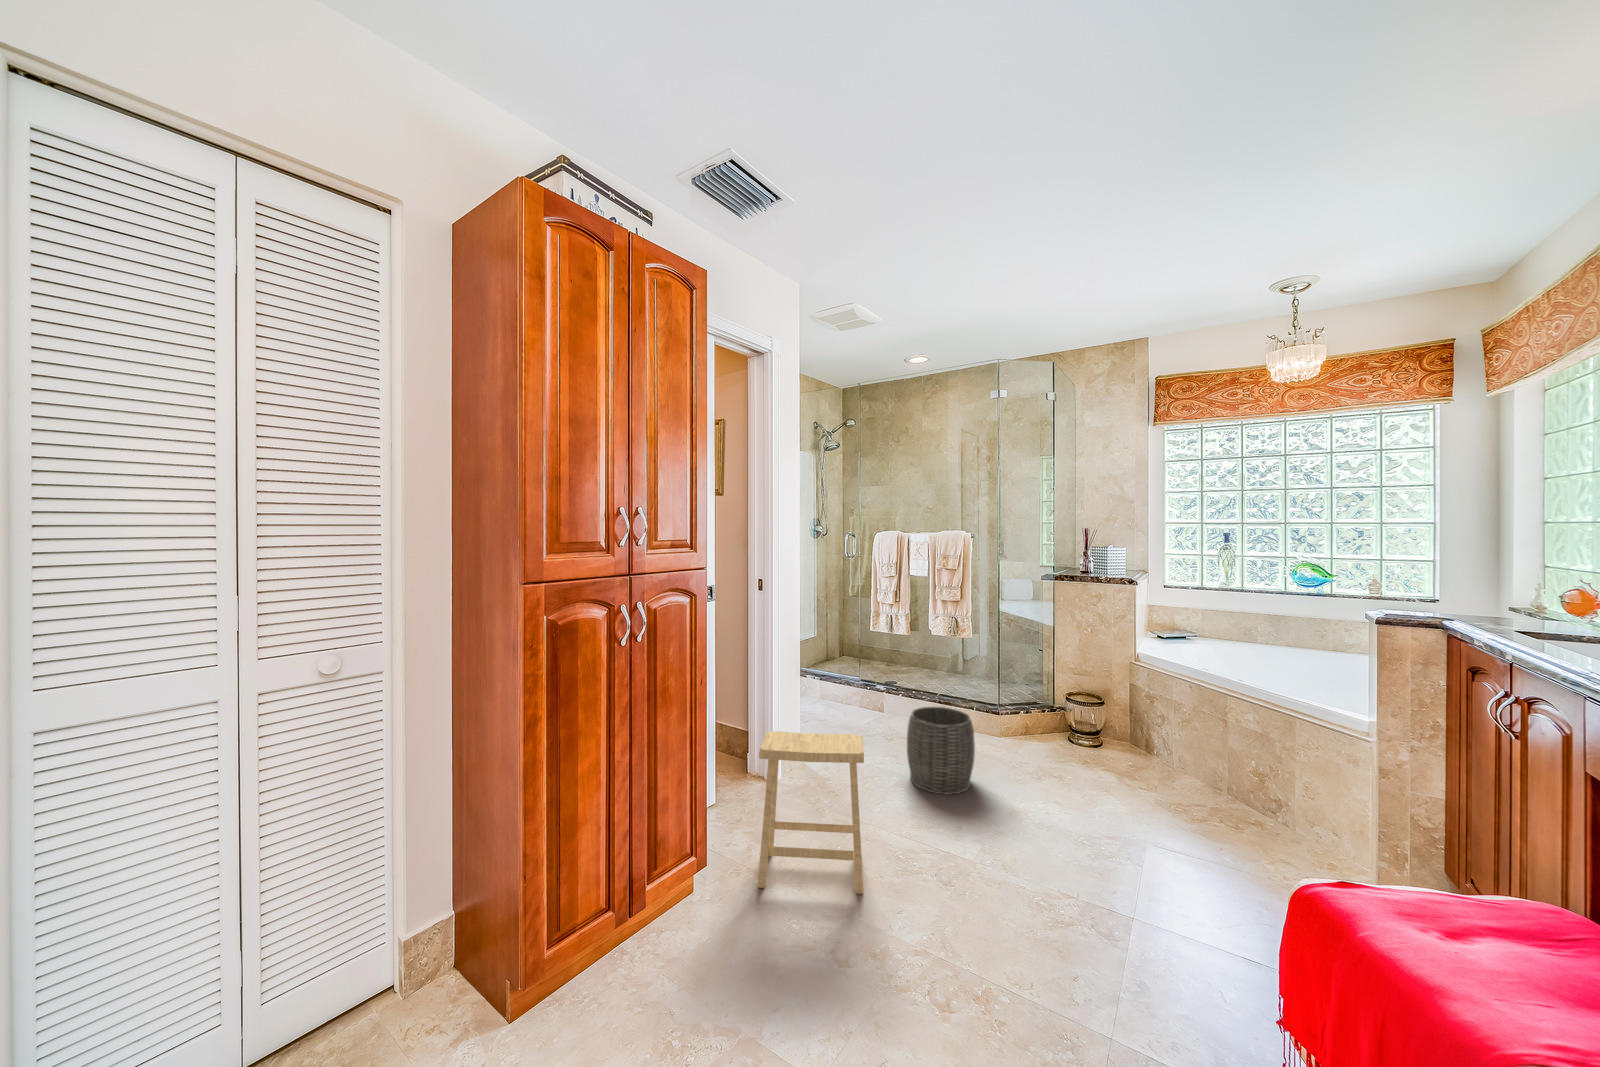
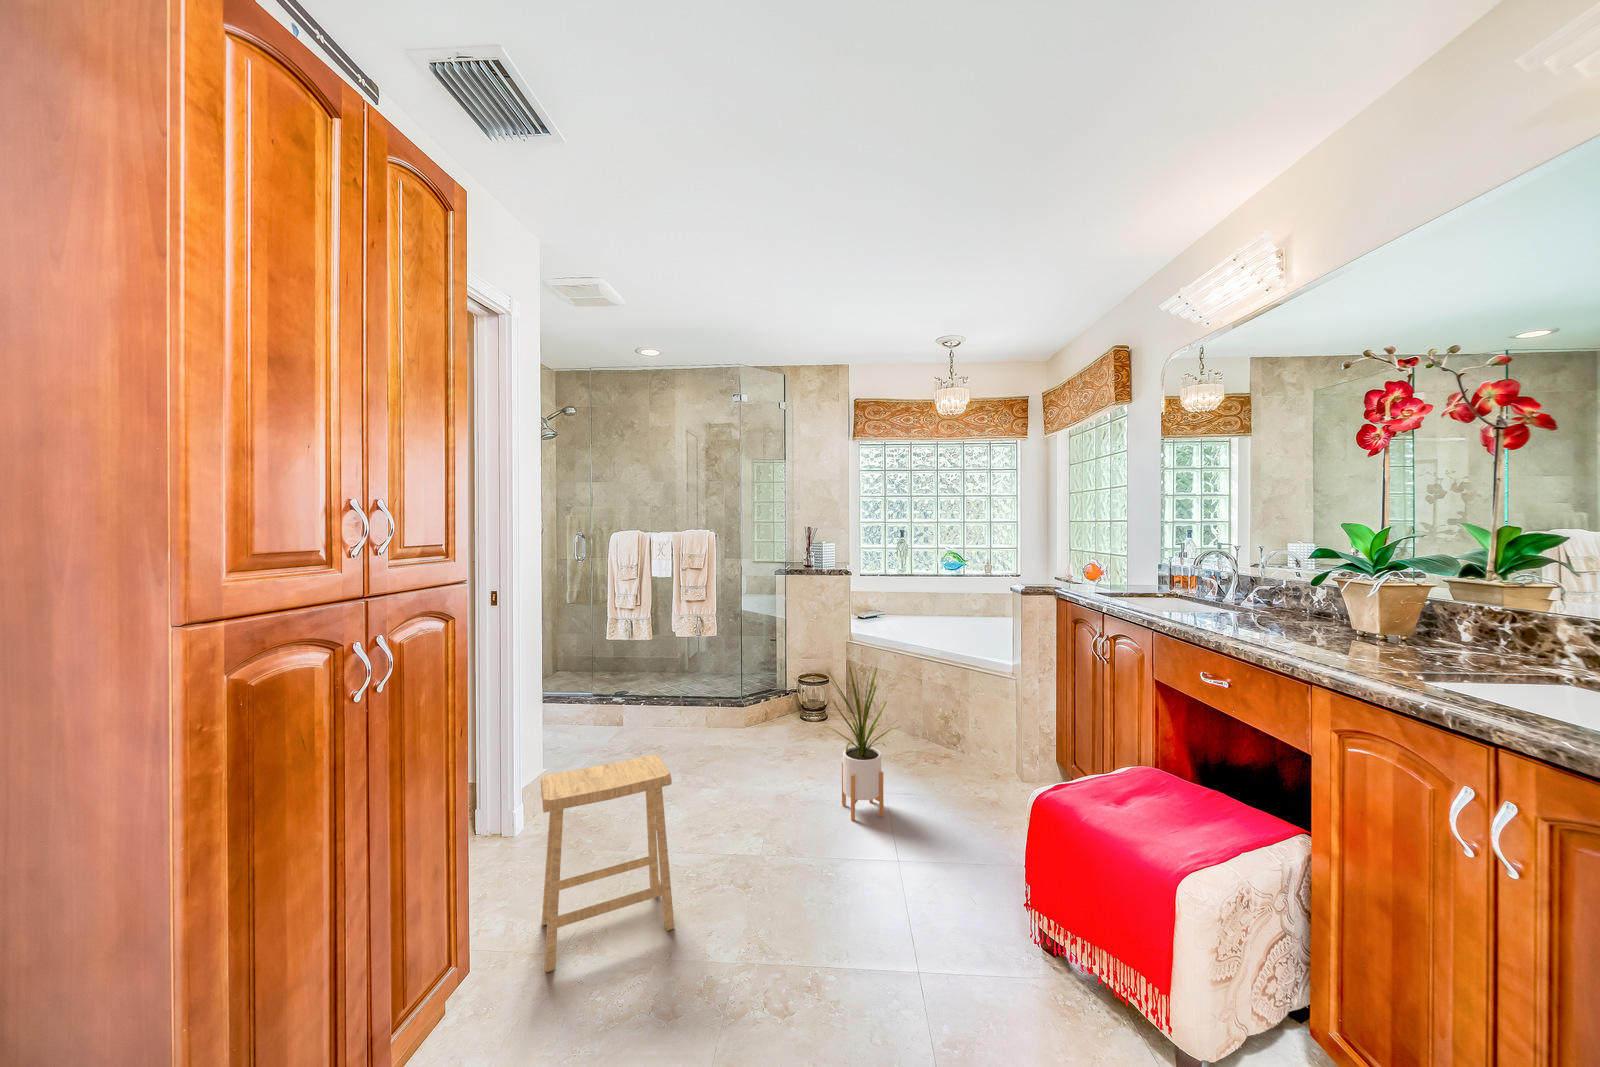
house plant: none [1045,677,1157,869] -> present [828,661,900,821]
woven basket: present [907,707,975,794] -> none [674,706,741,795]

